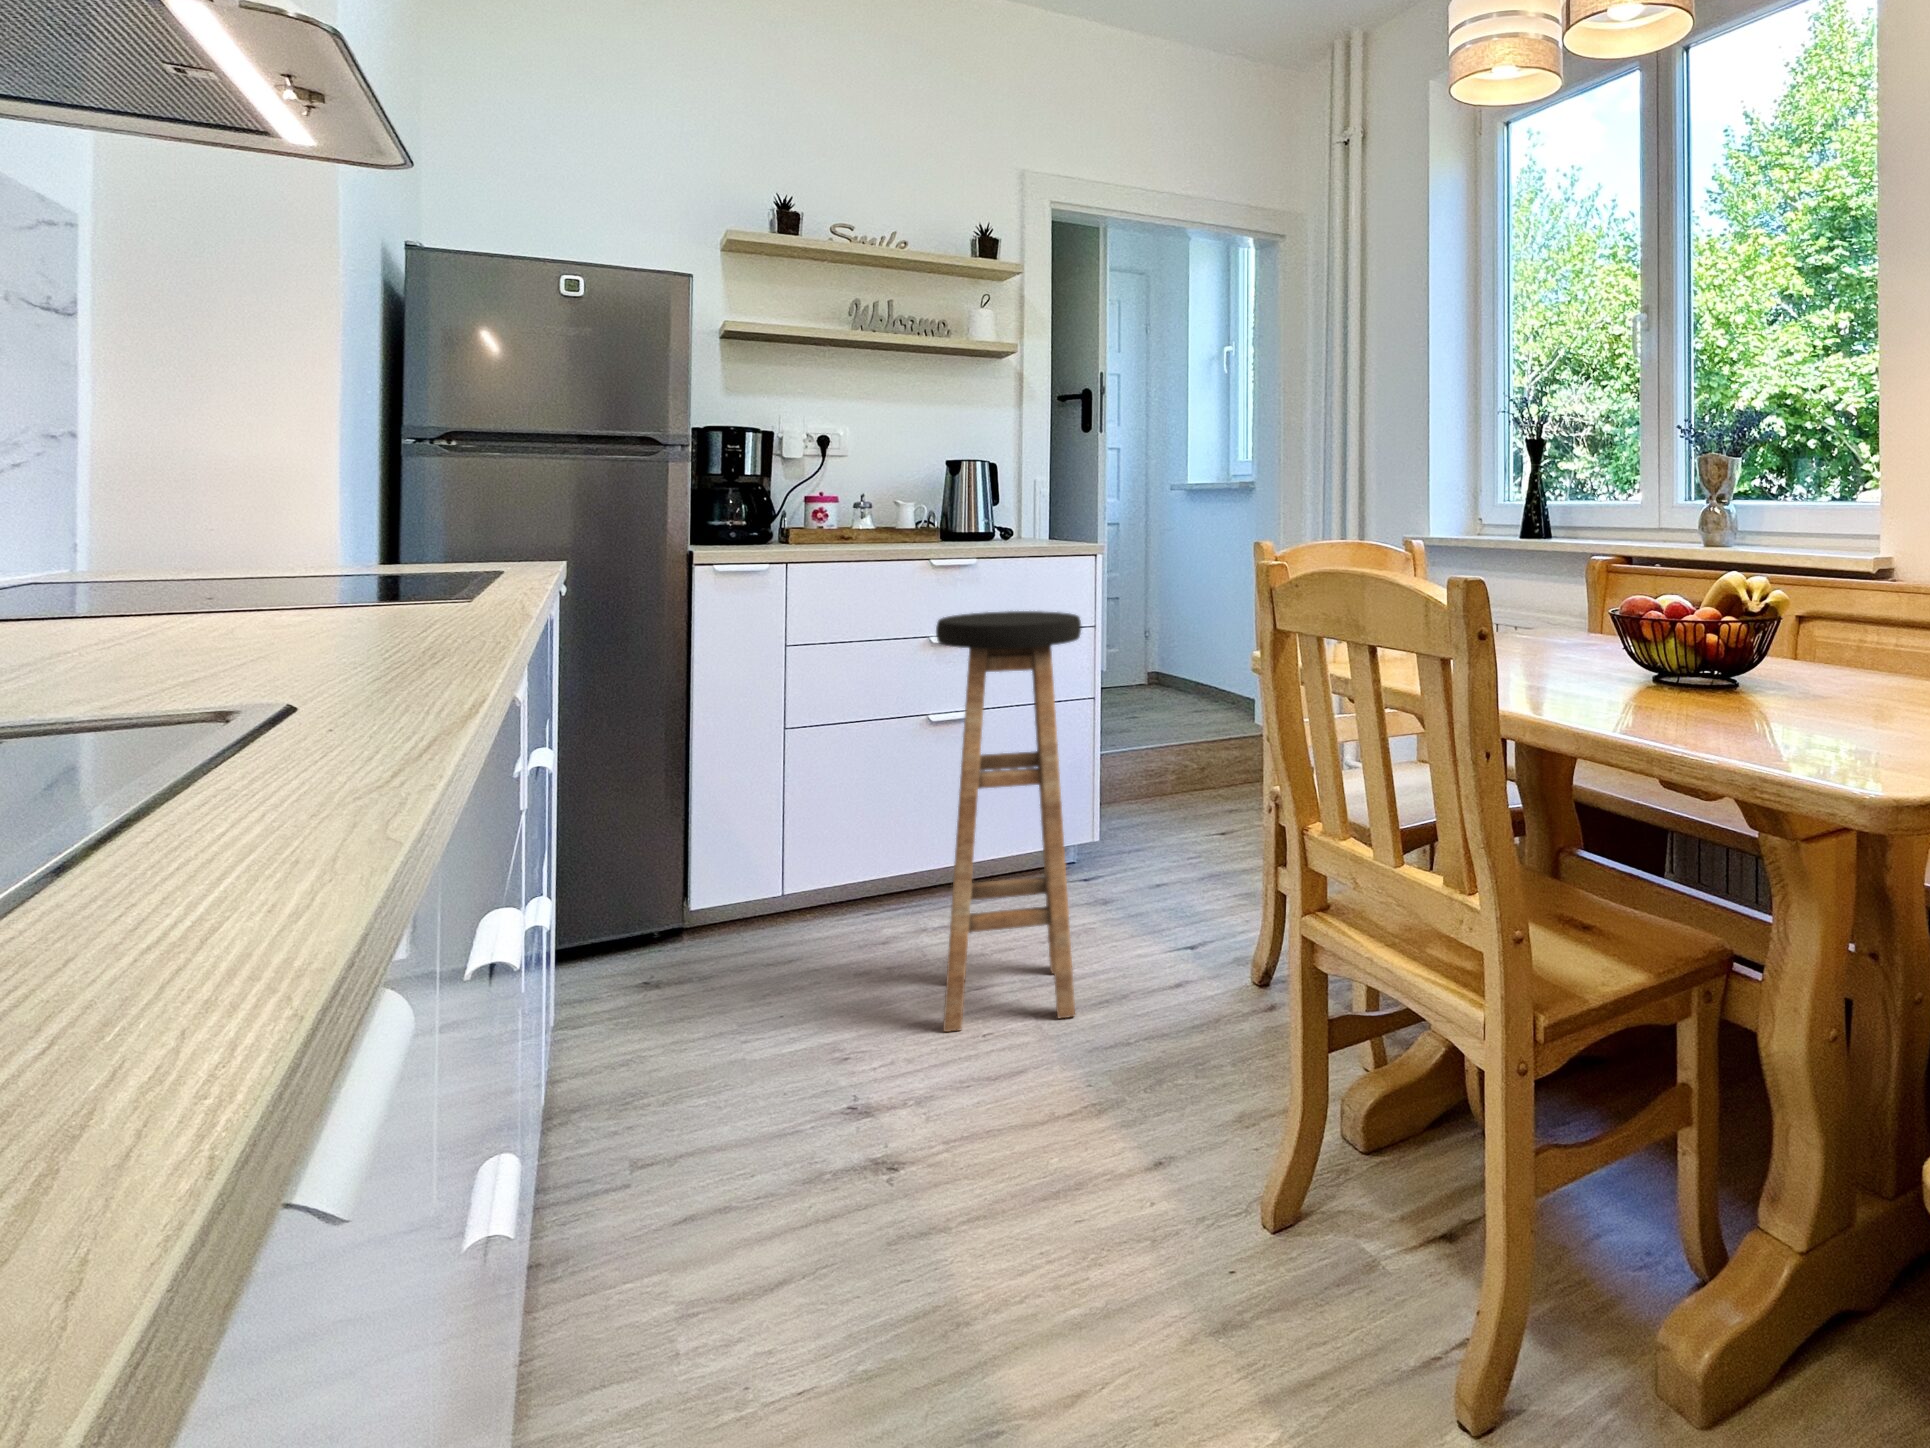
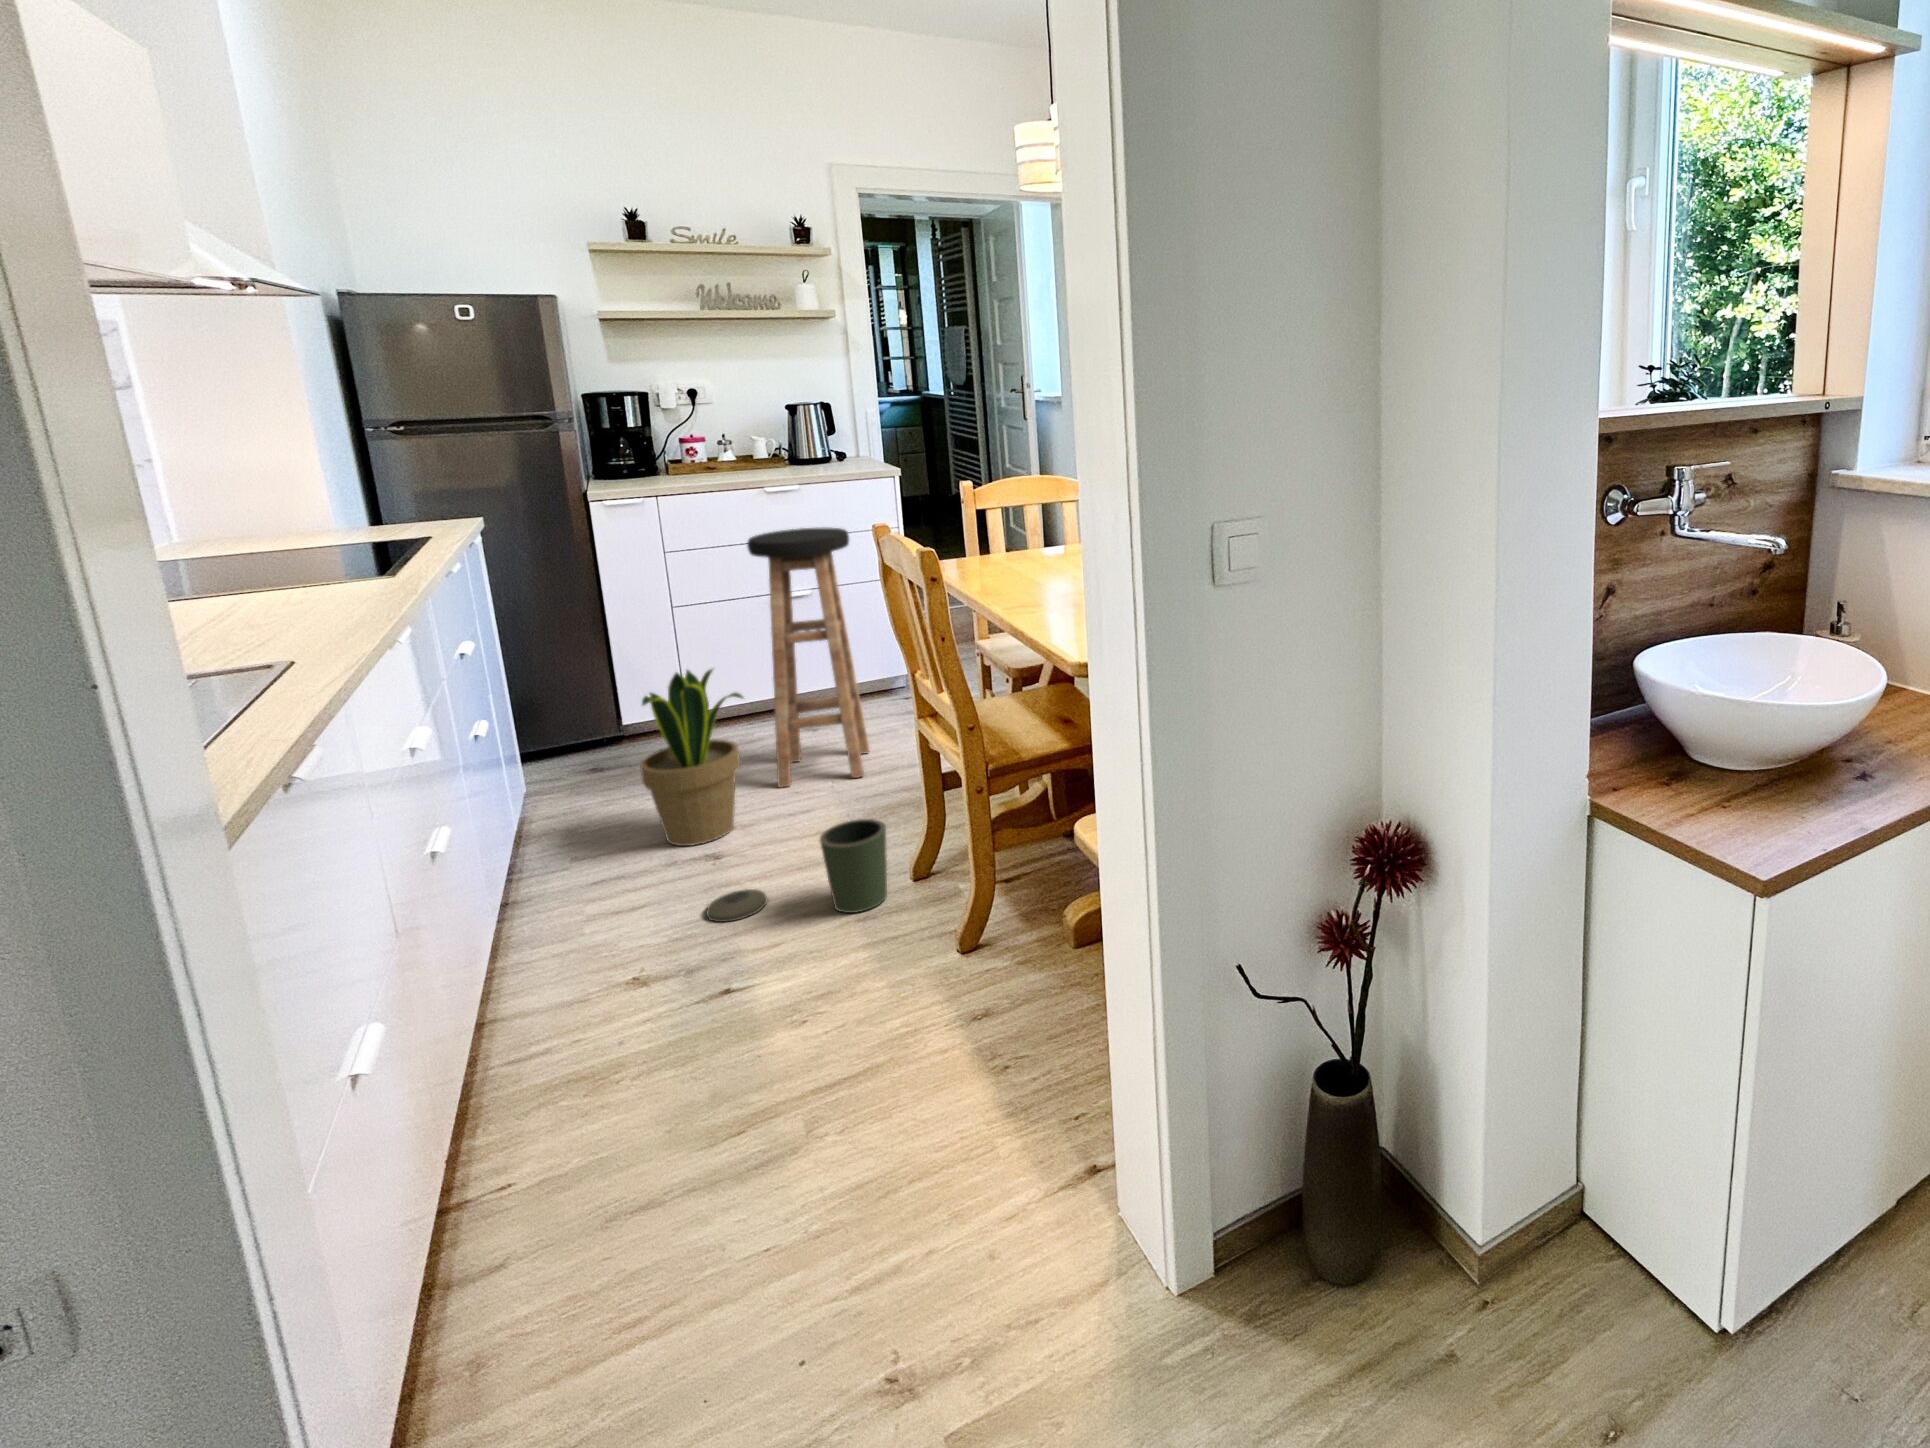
potted plant: none [758,822,939,1148] -> present [640,669,743,846]
trash can: none [889,1125,1239,1347] -> present [707,819,887,922]

